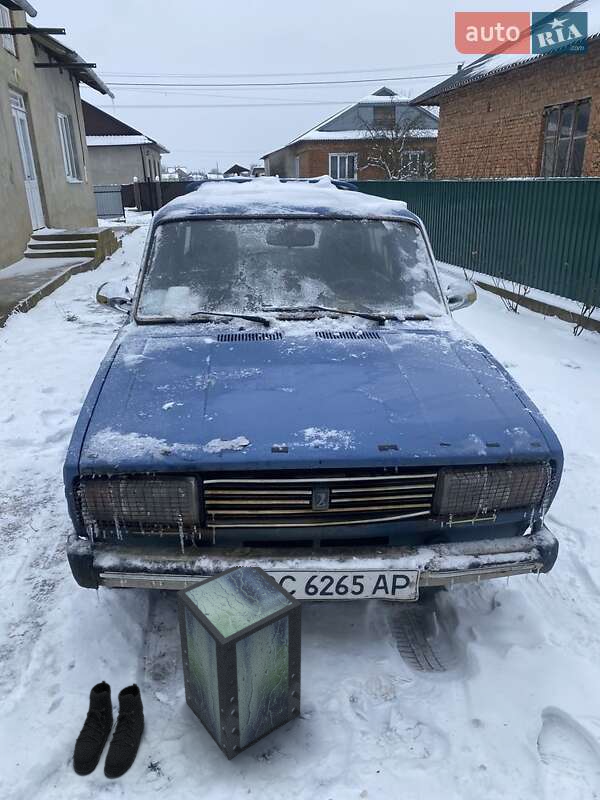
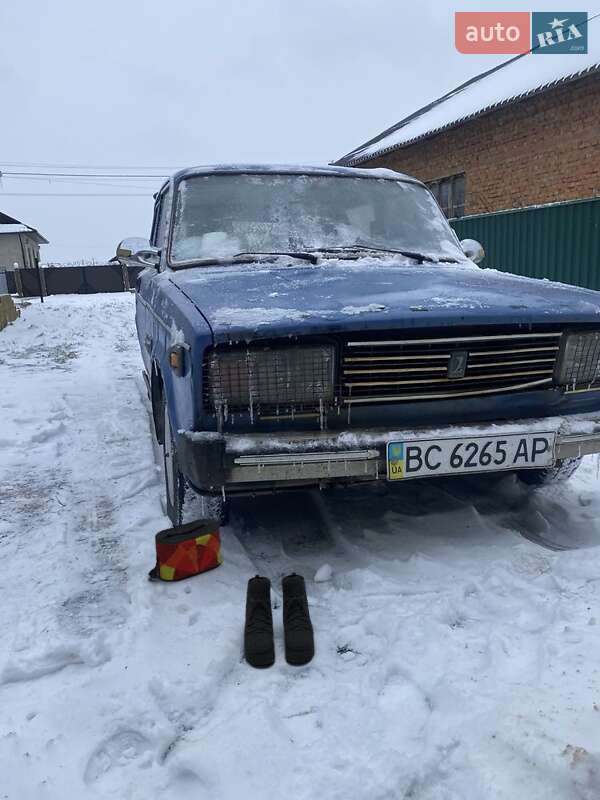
storage box: present [177,566,302,760] -> none [337,435,472,636]
bag: none [49,590,122,648] -> present [148,519,221,582]

